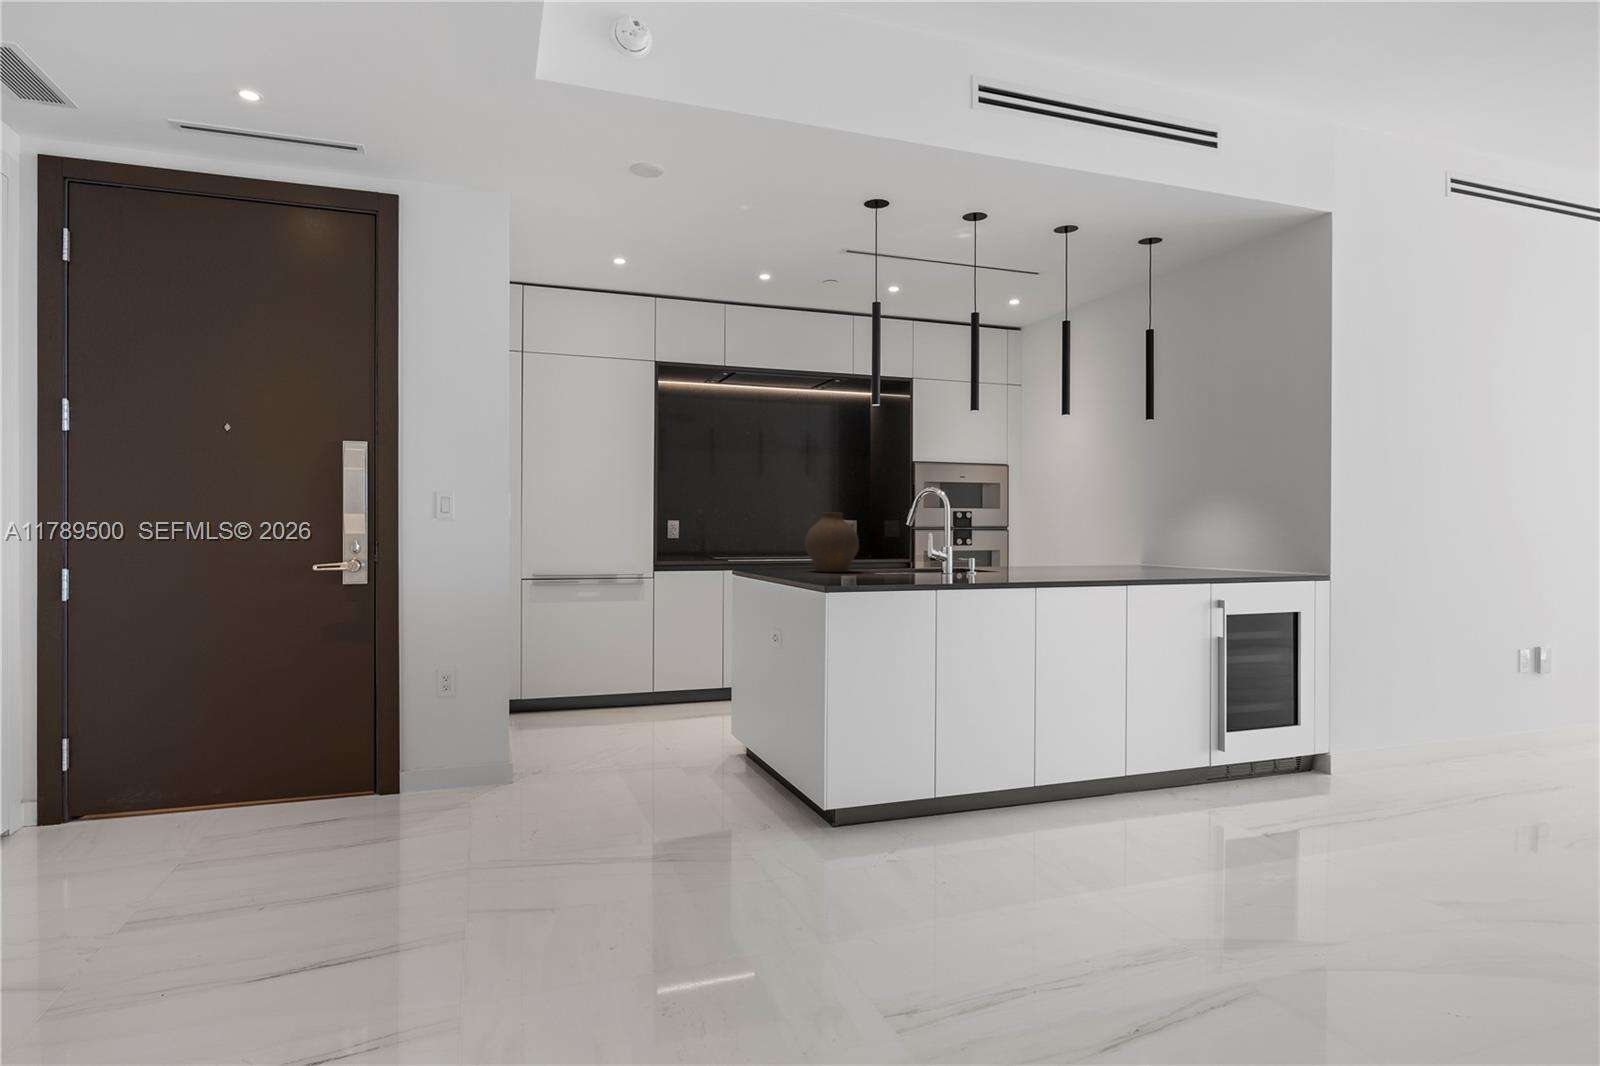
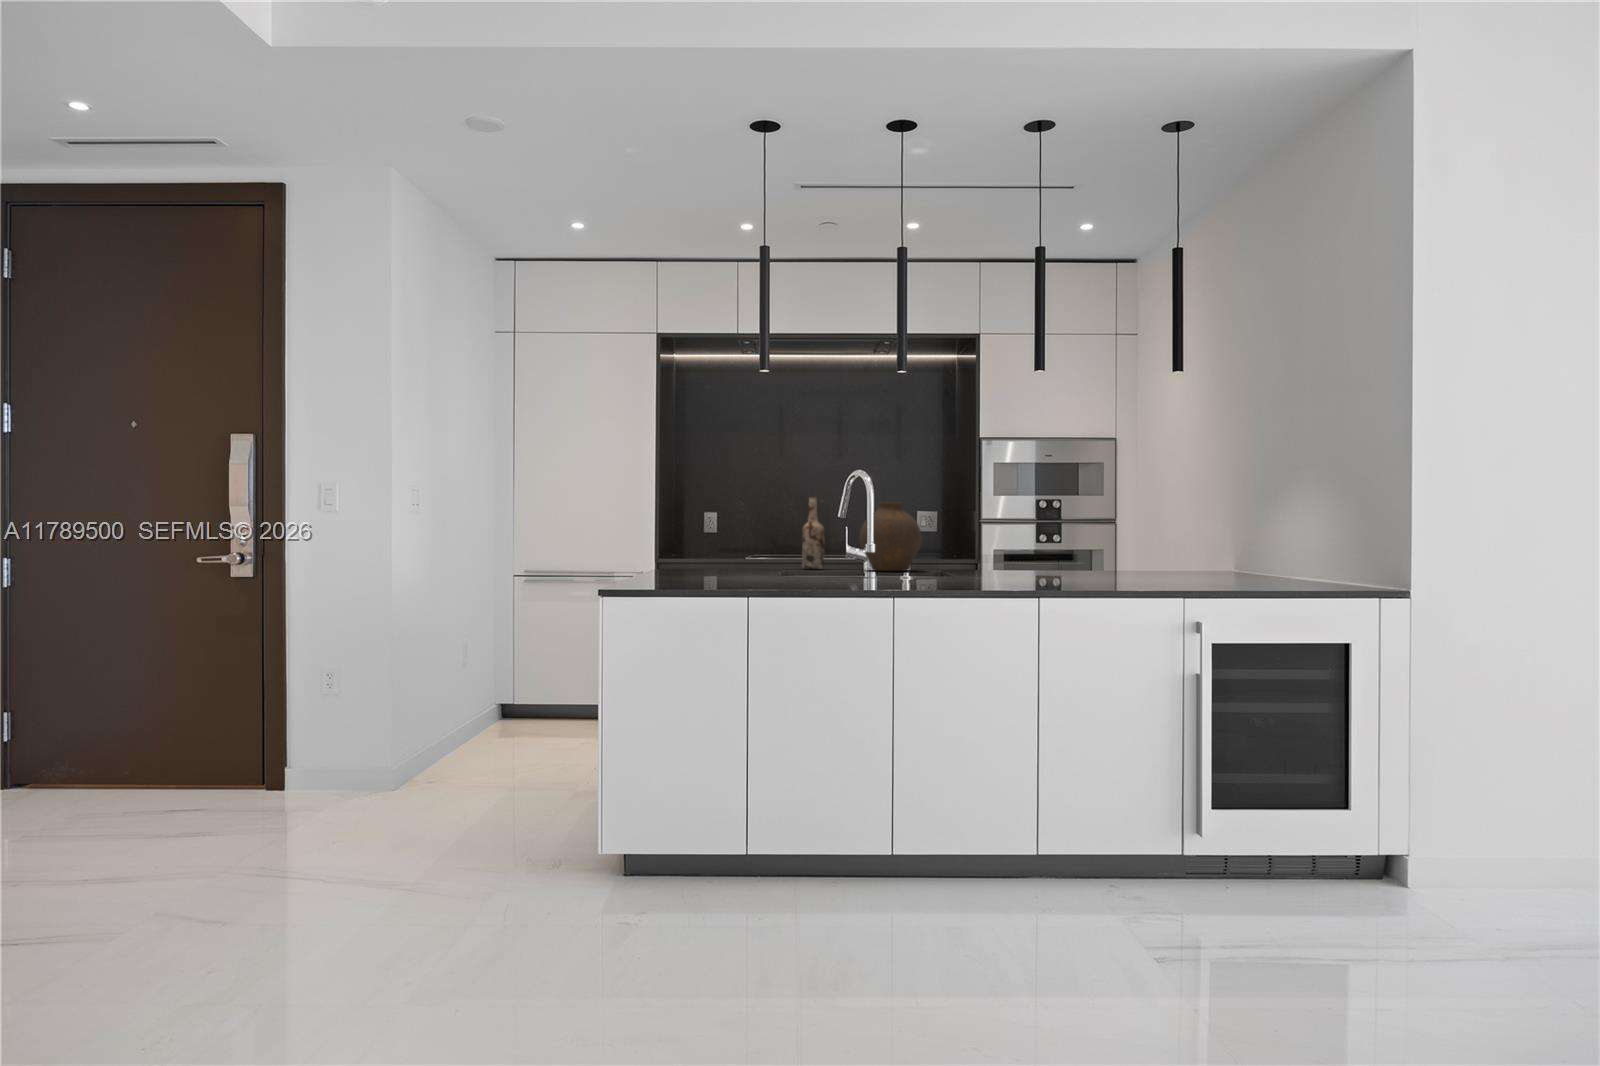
wine bottle: none [755,507,775,570] -> present [802,497,824,569]

